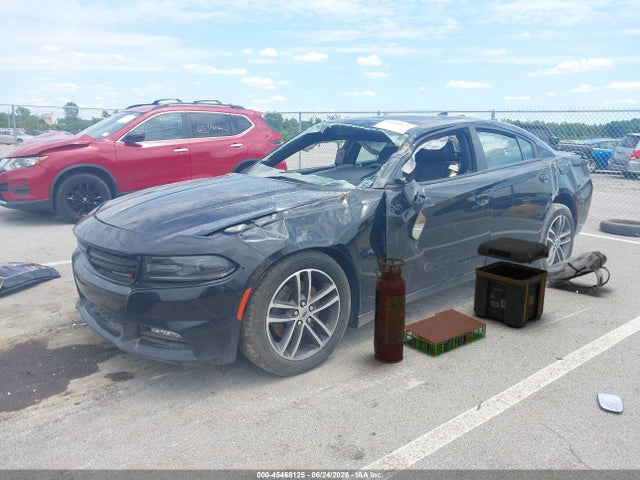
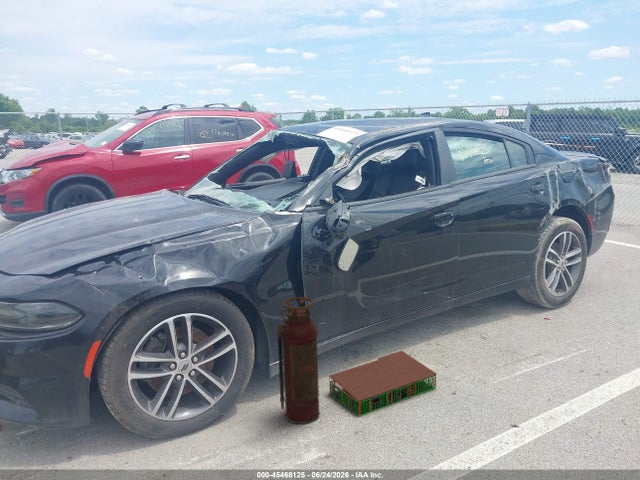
toolbox: present [473,237,549,327] -> none [435,263,525,375]
backpack: present [546,251,610,292] -> none [543,277,621,327]

